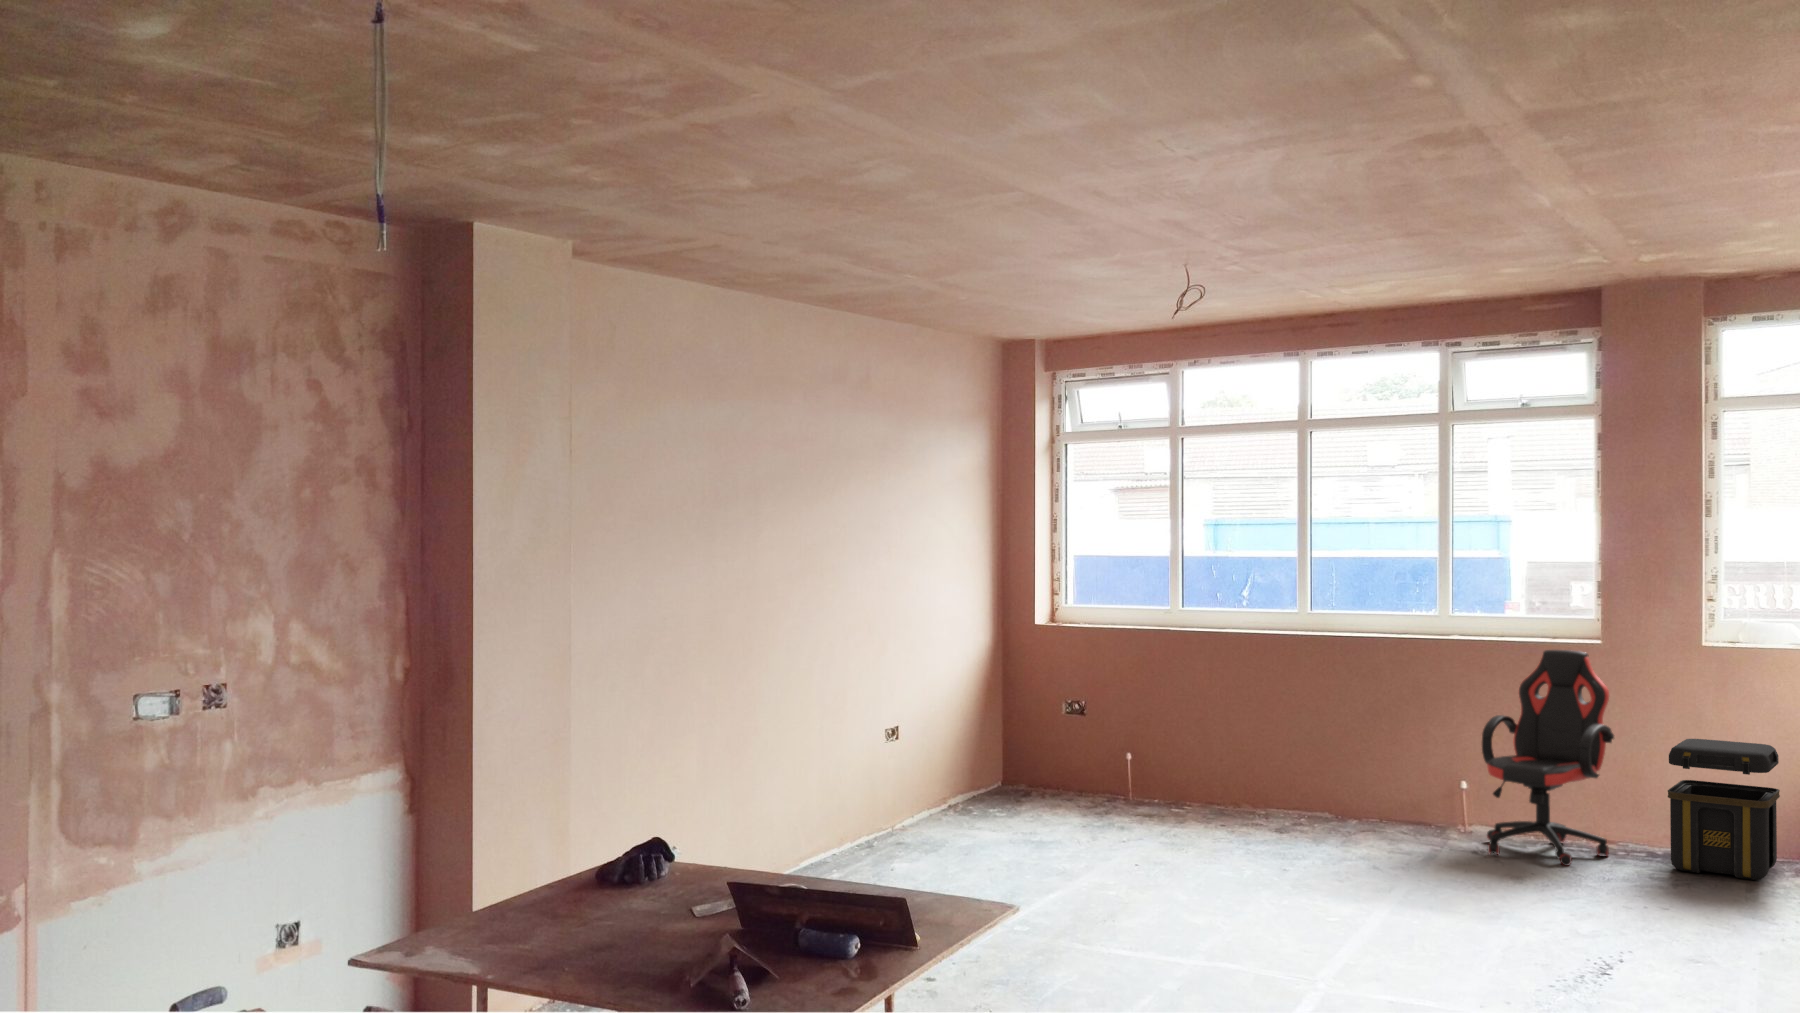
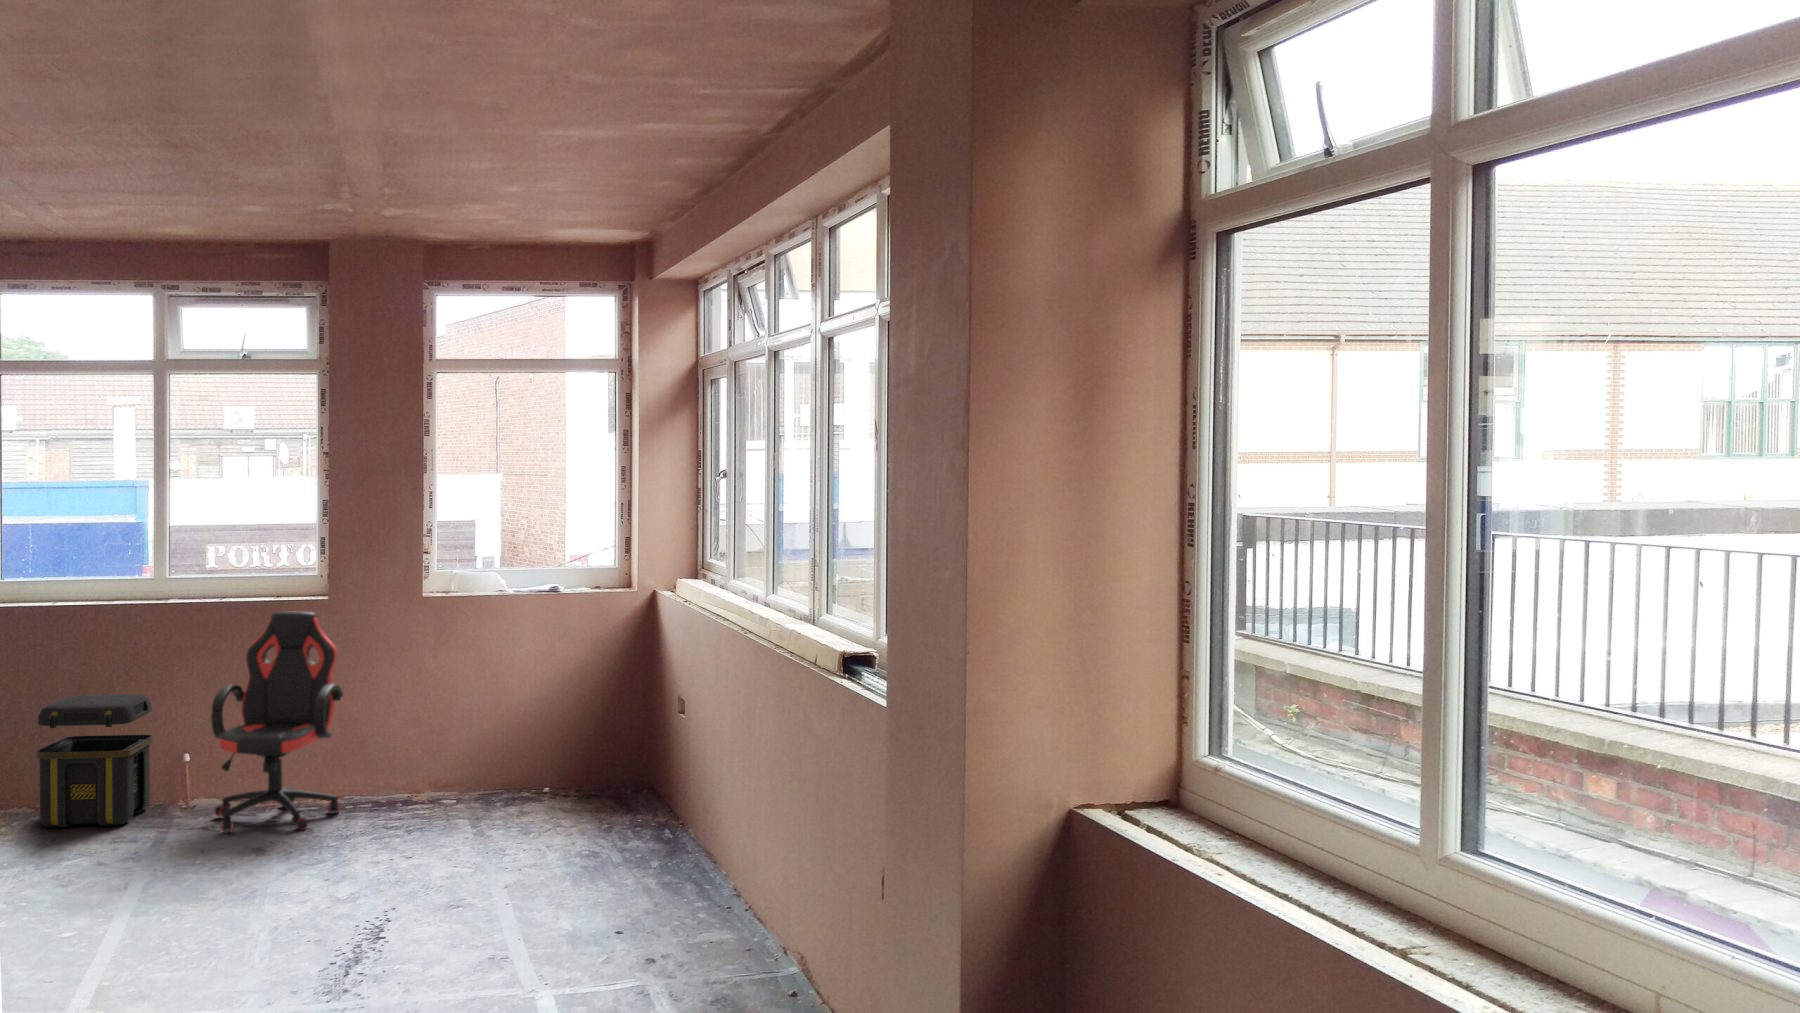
toolbox: present [1668,739,1780,880] -> present [37,695,153,827]

